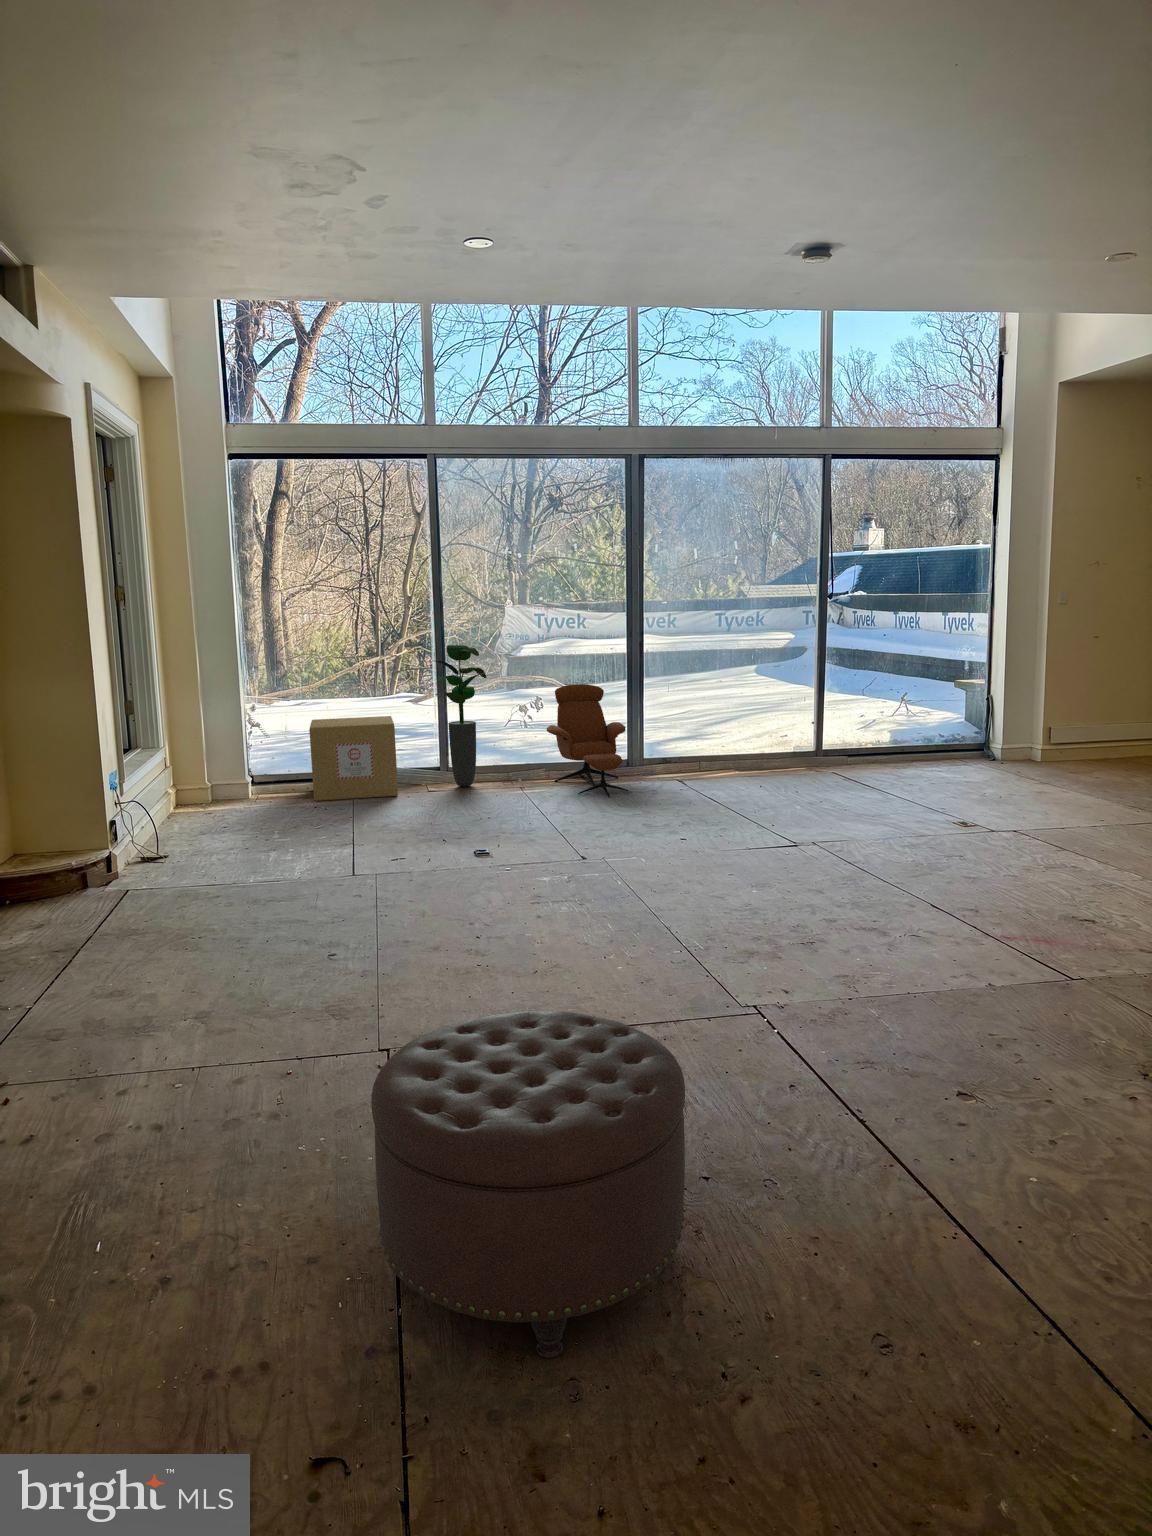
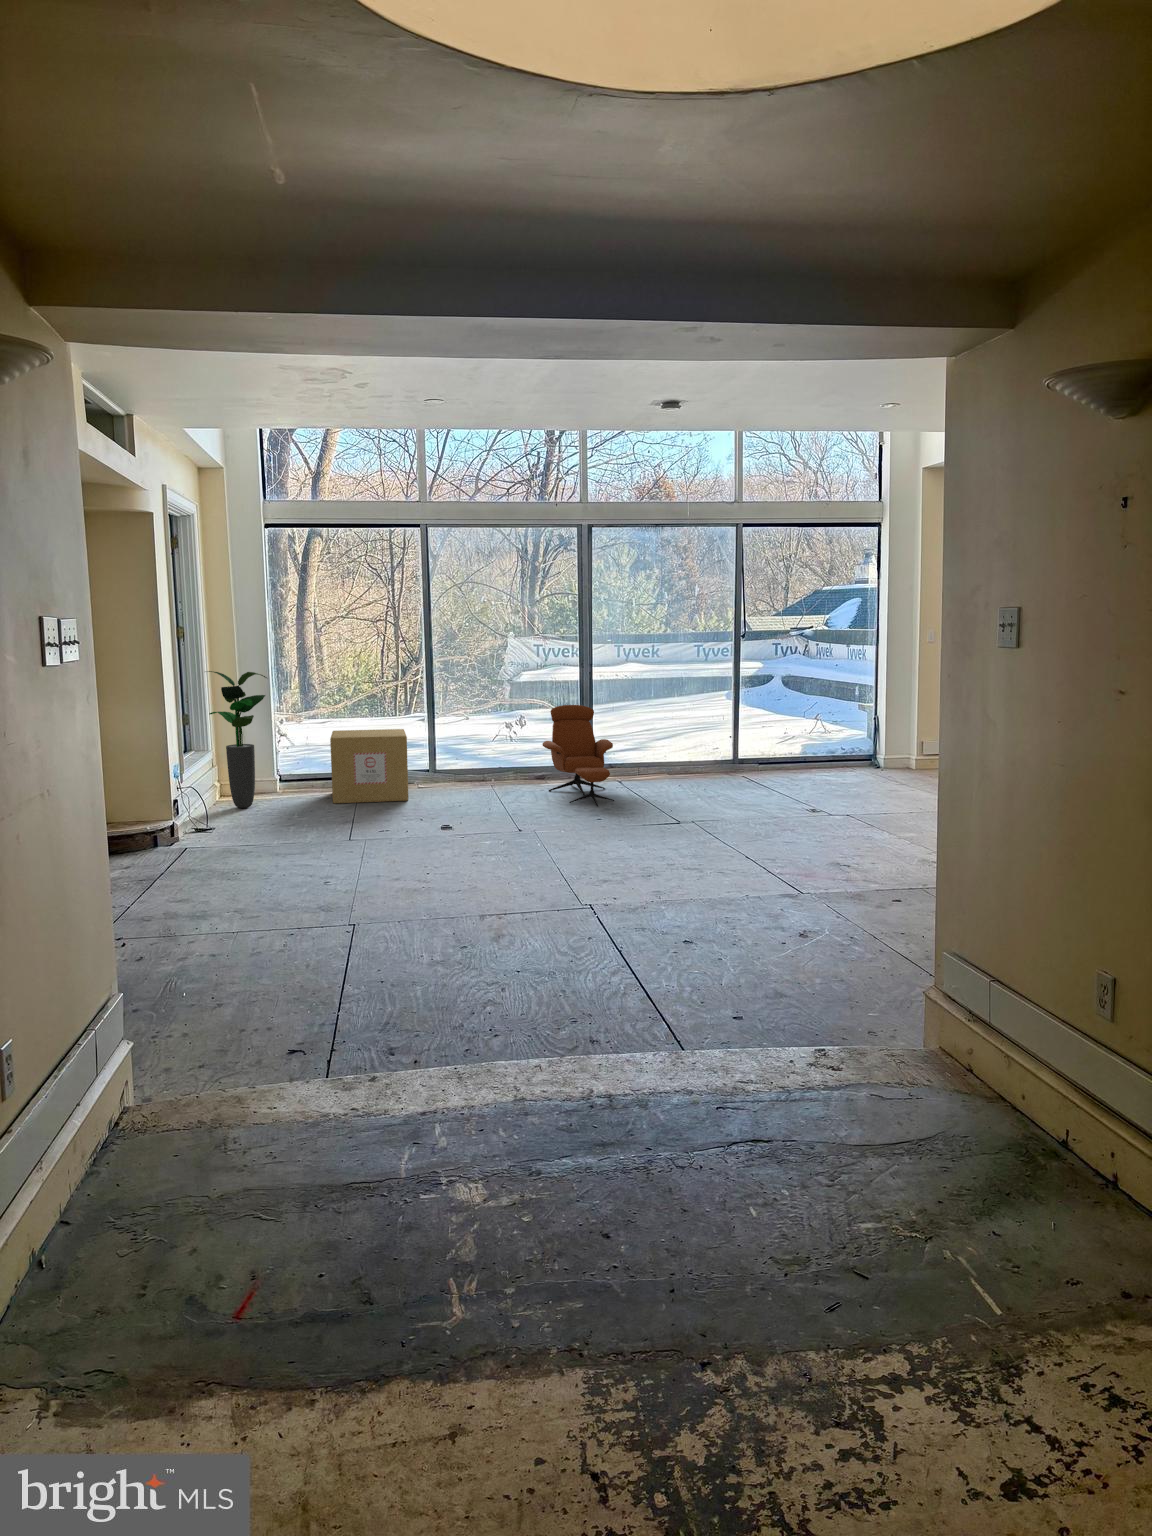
potted plant: present [435,645,486,787] -> present [208,671,267,808]
ottoman: present [371,1011,685,1358] -> none [381,1010,680,1355]

